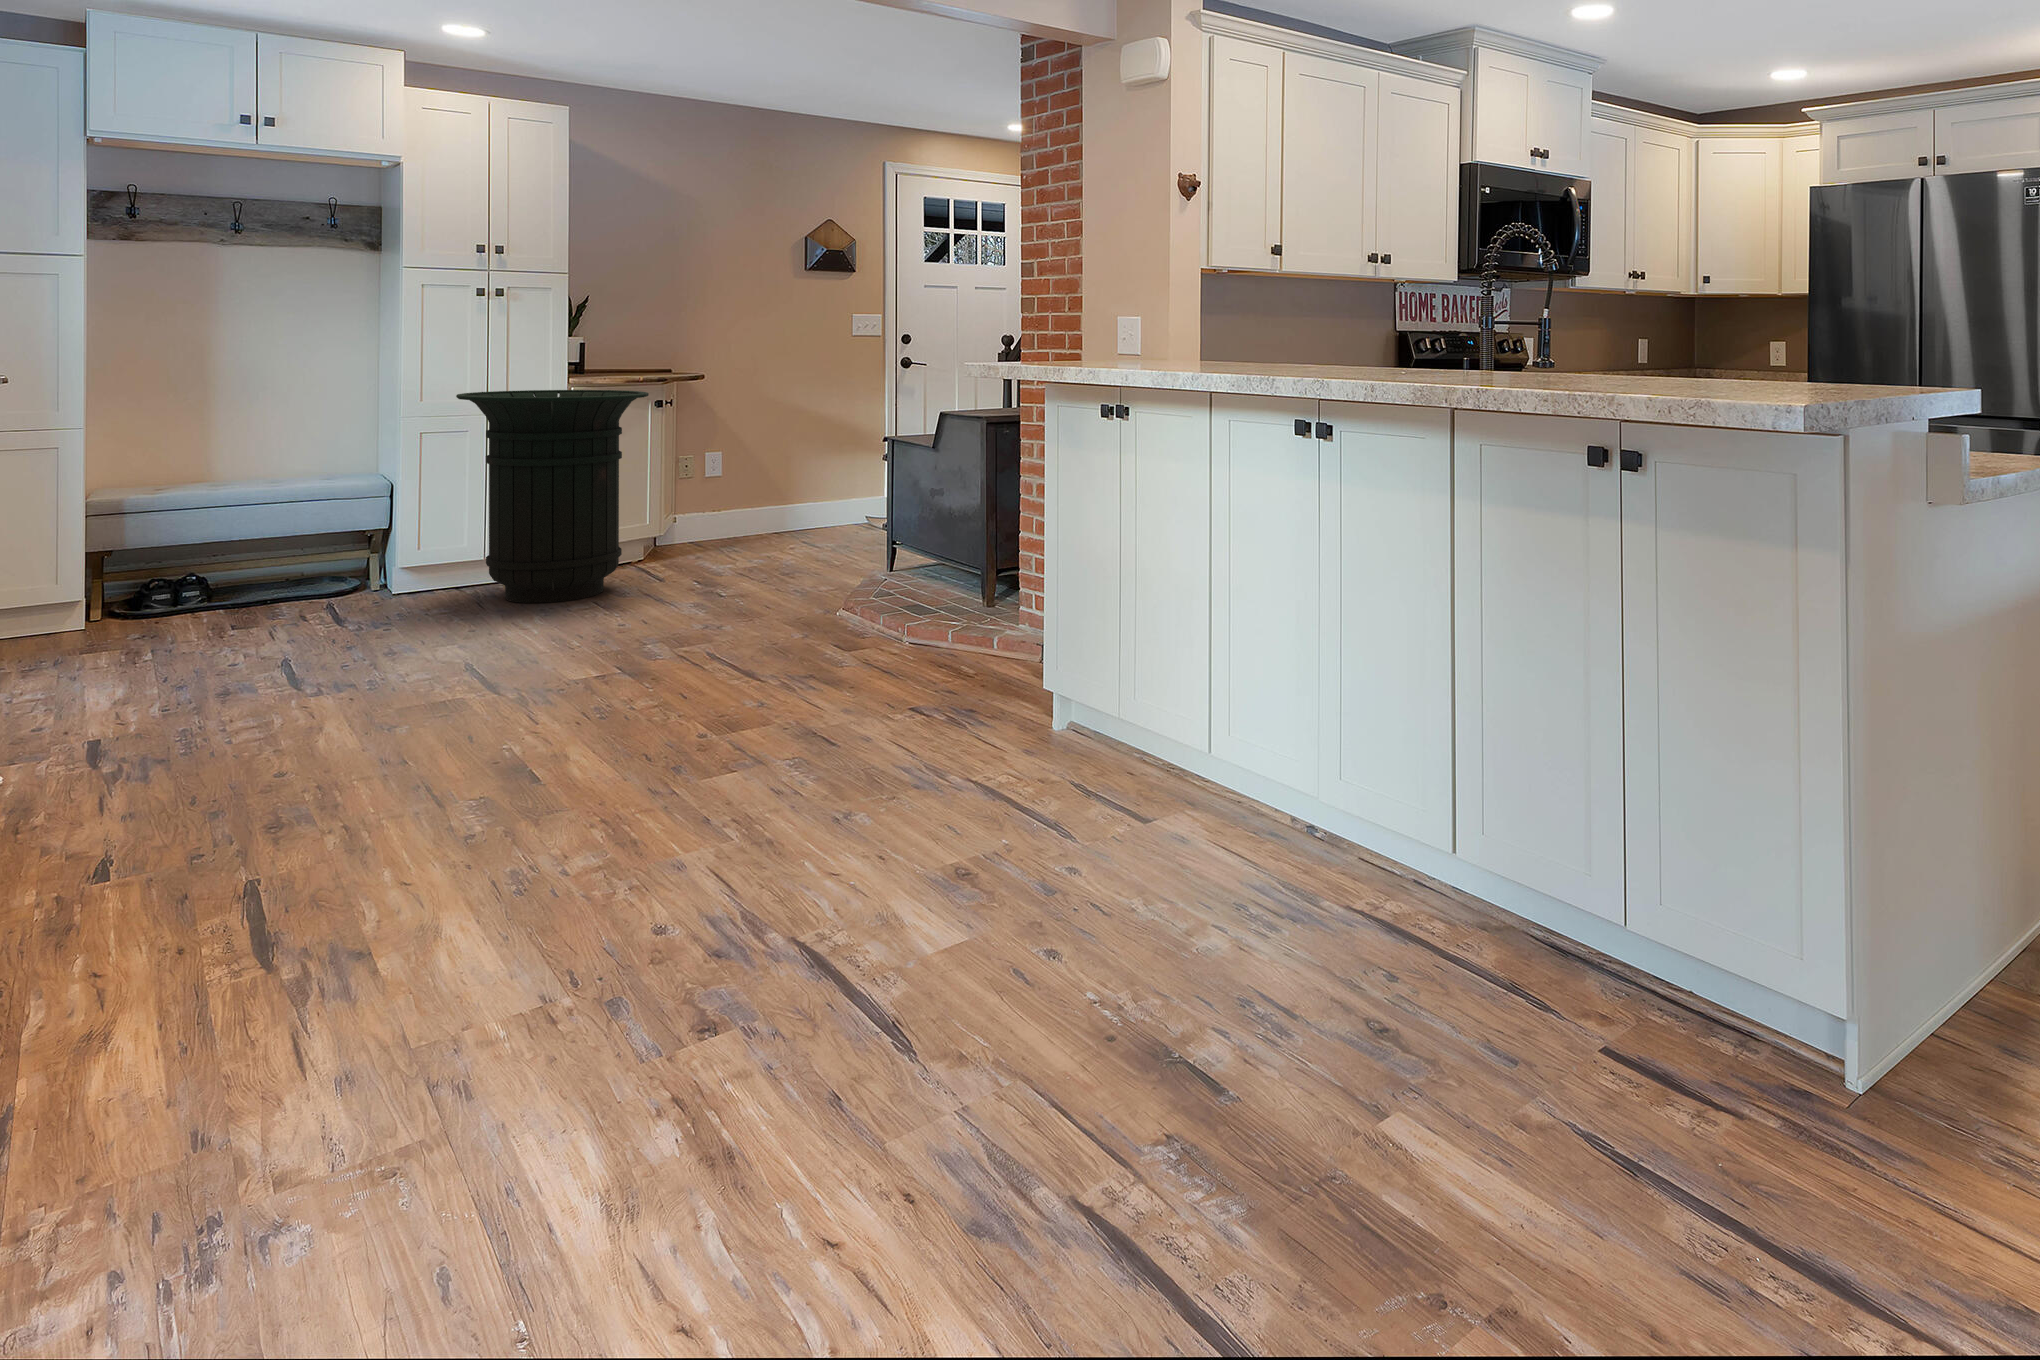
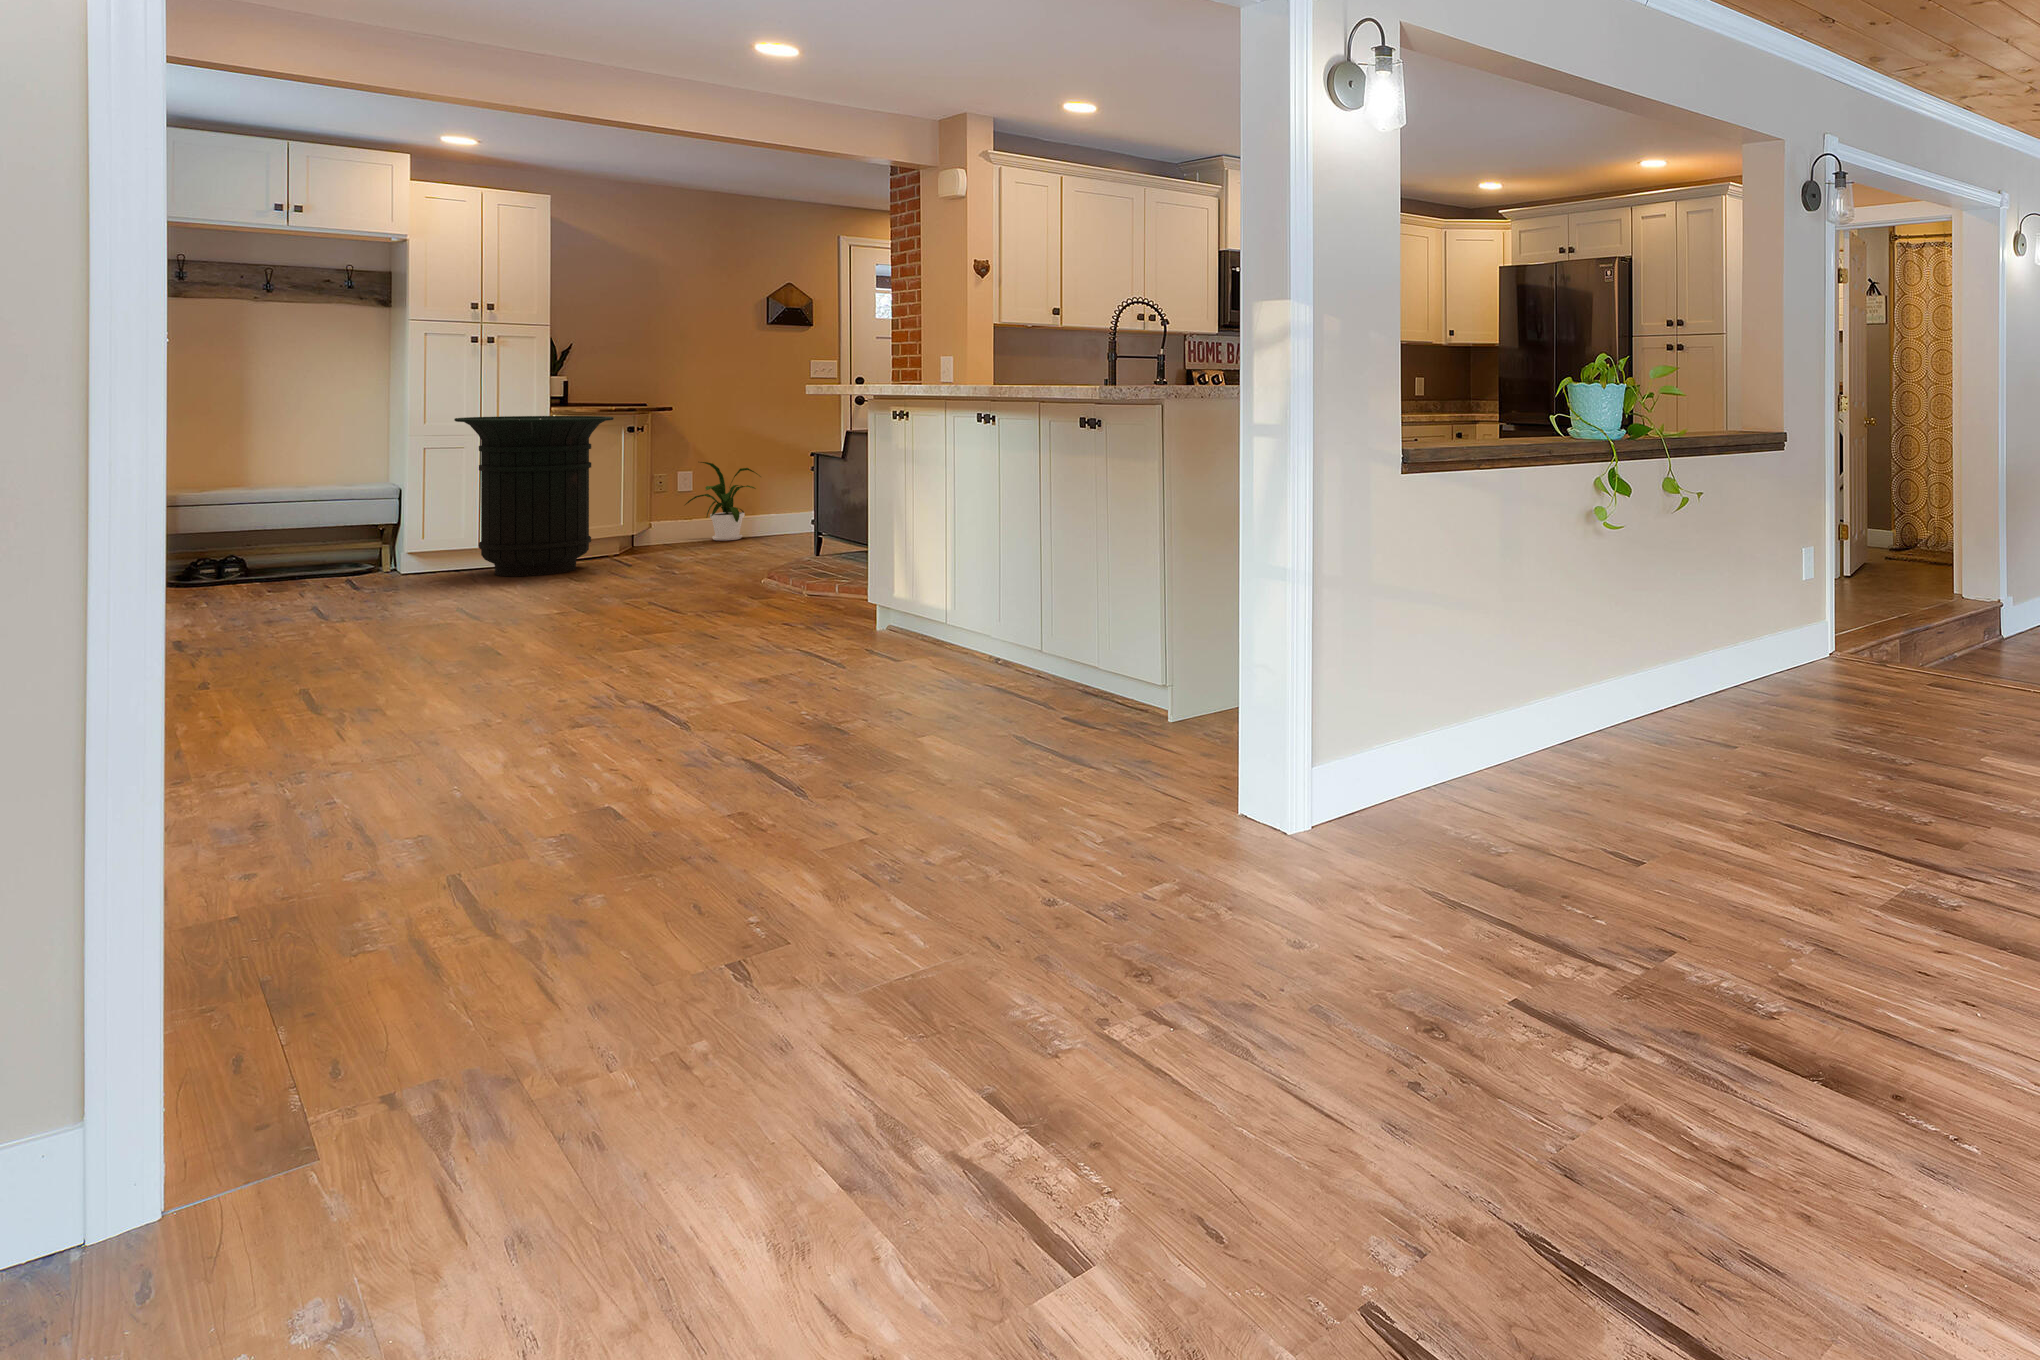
house plant: none [718,445,809,543] -> present [685,462,761,541]

